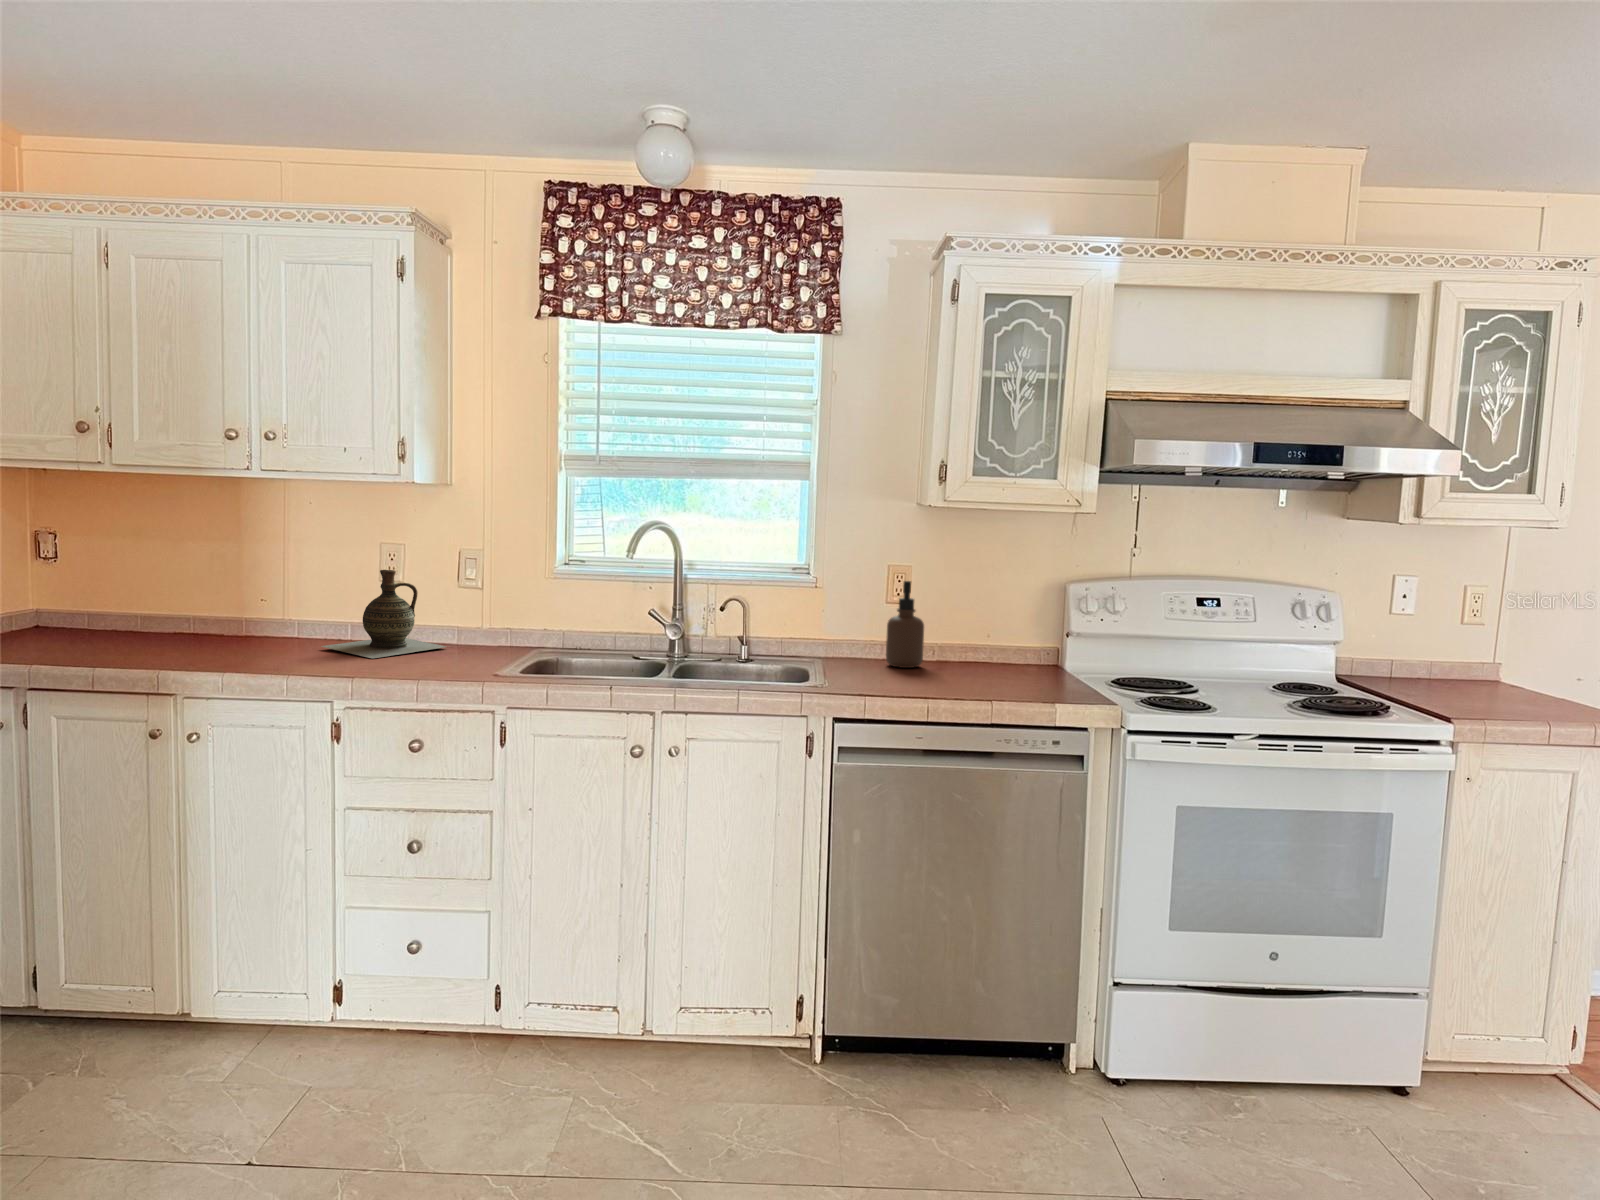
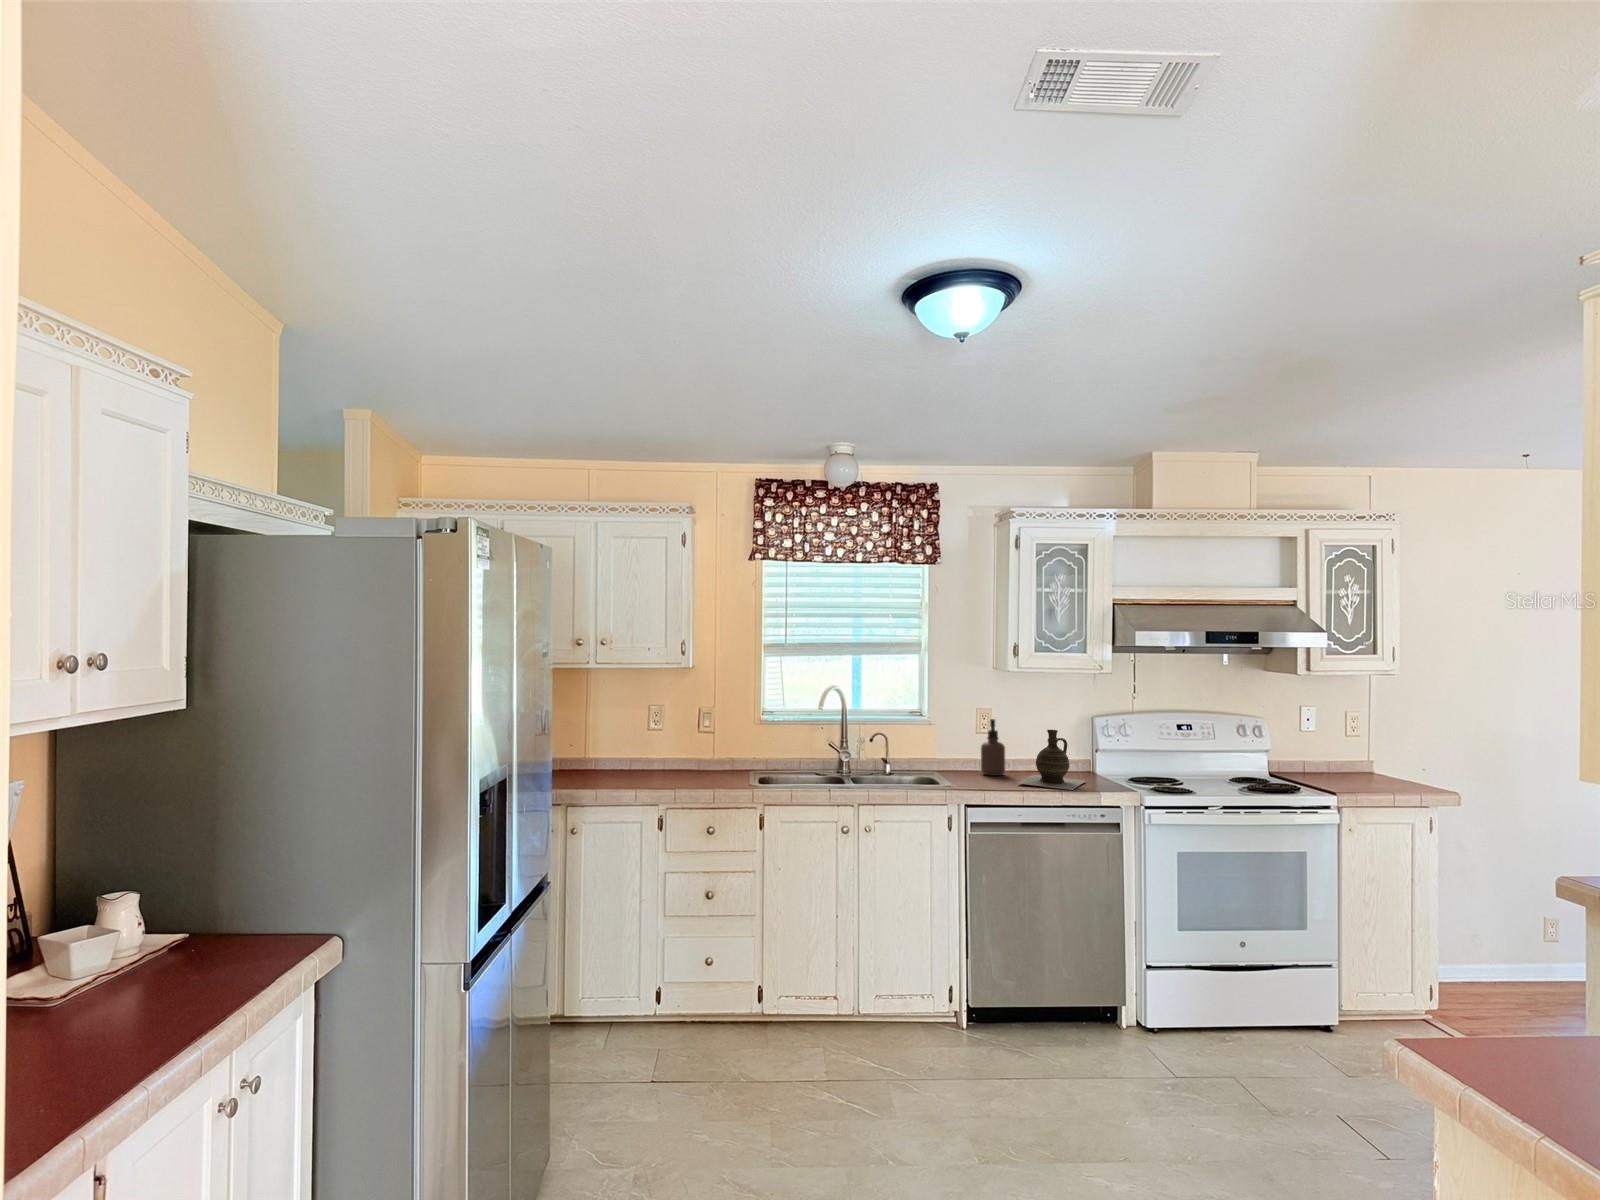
ceramic jug: present [321,570,446,659] -> present [1018,730,1085,790]

